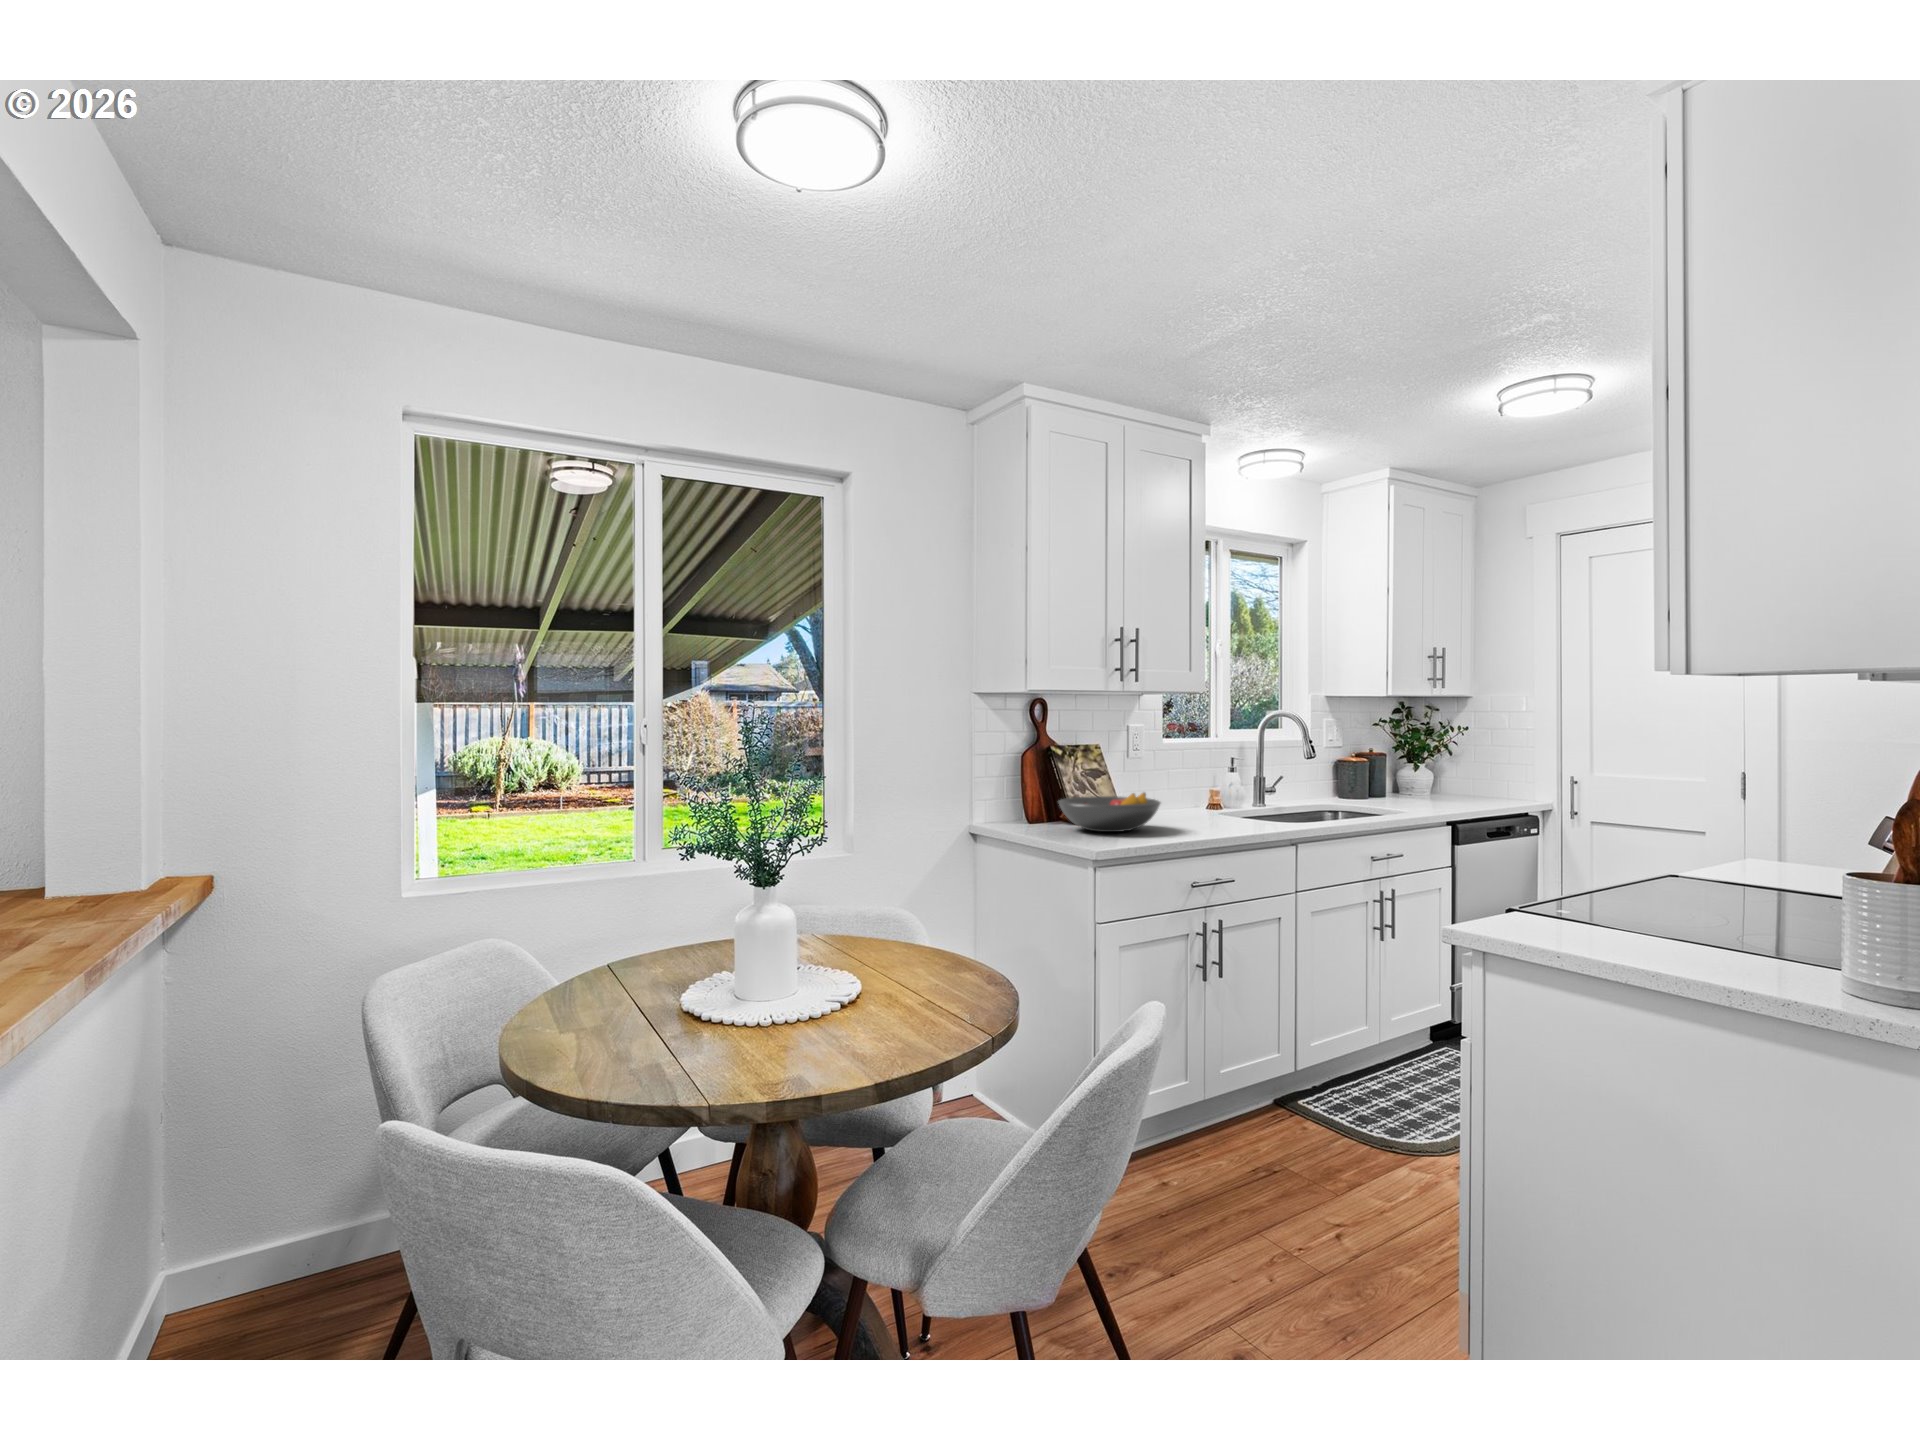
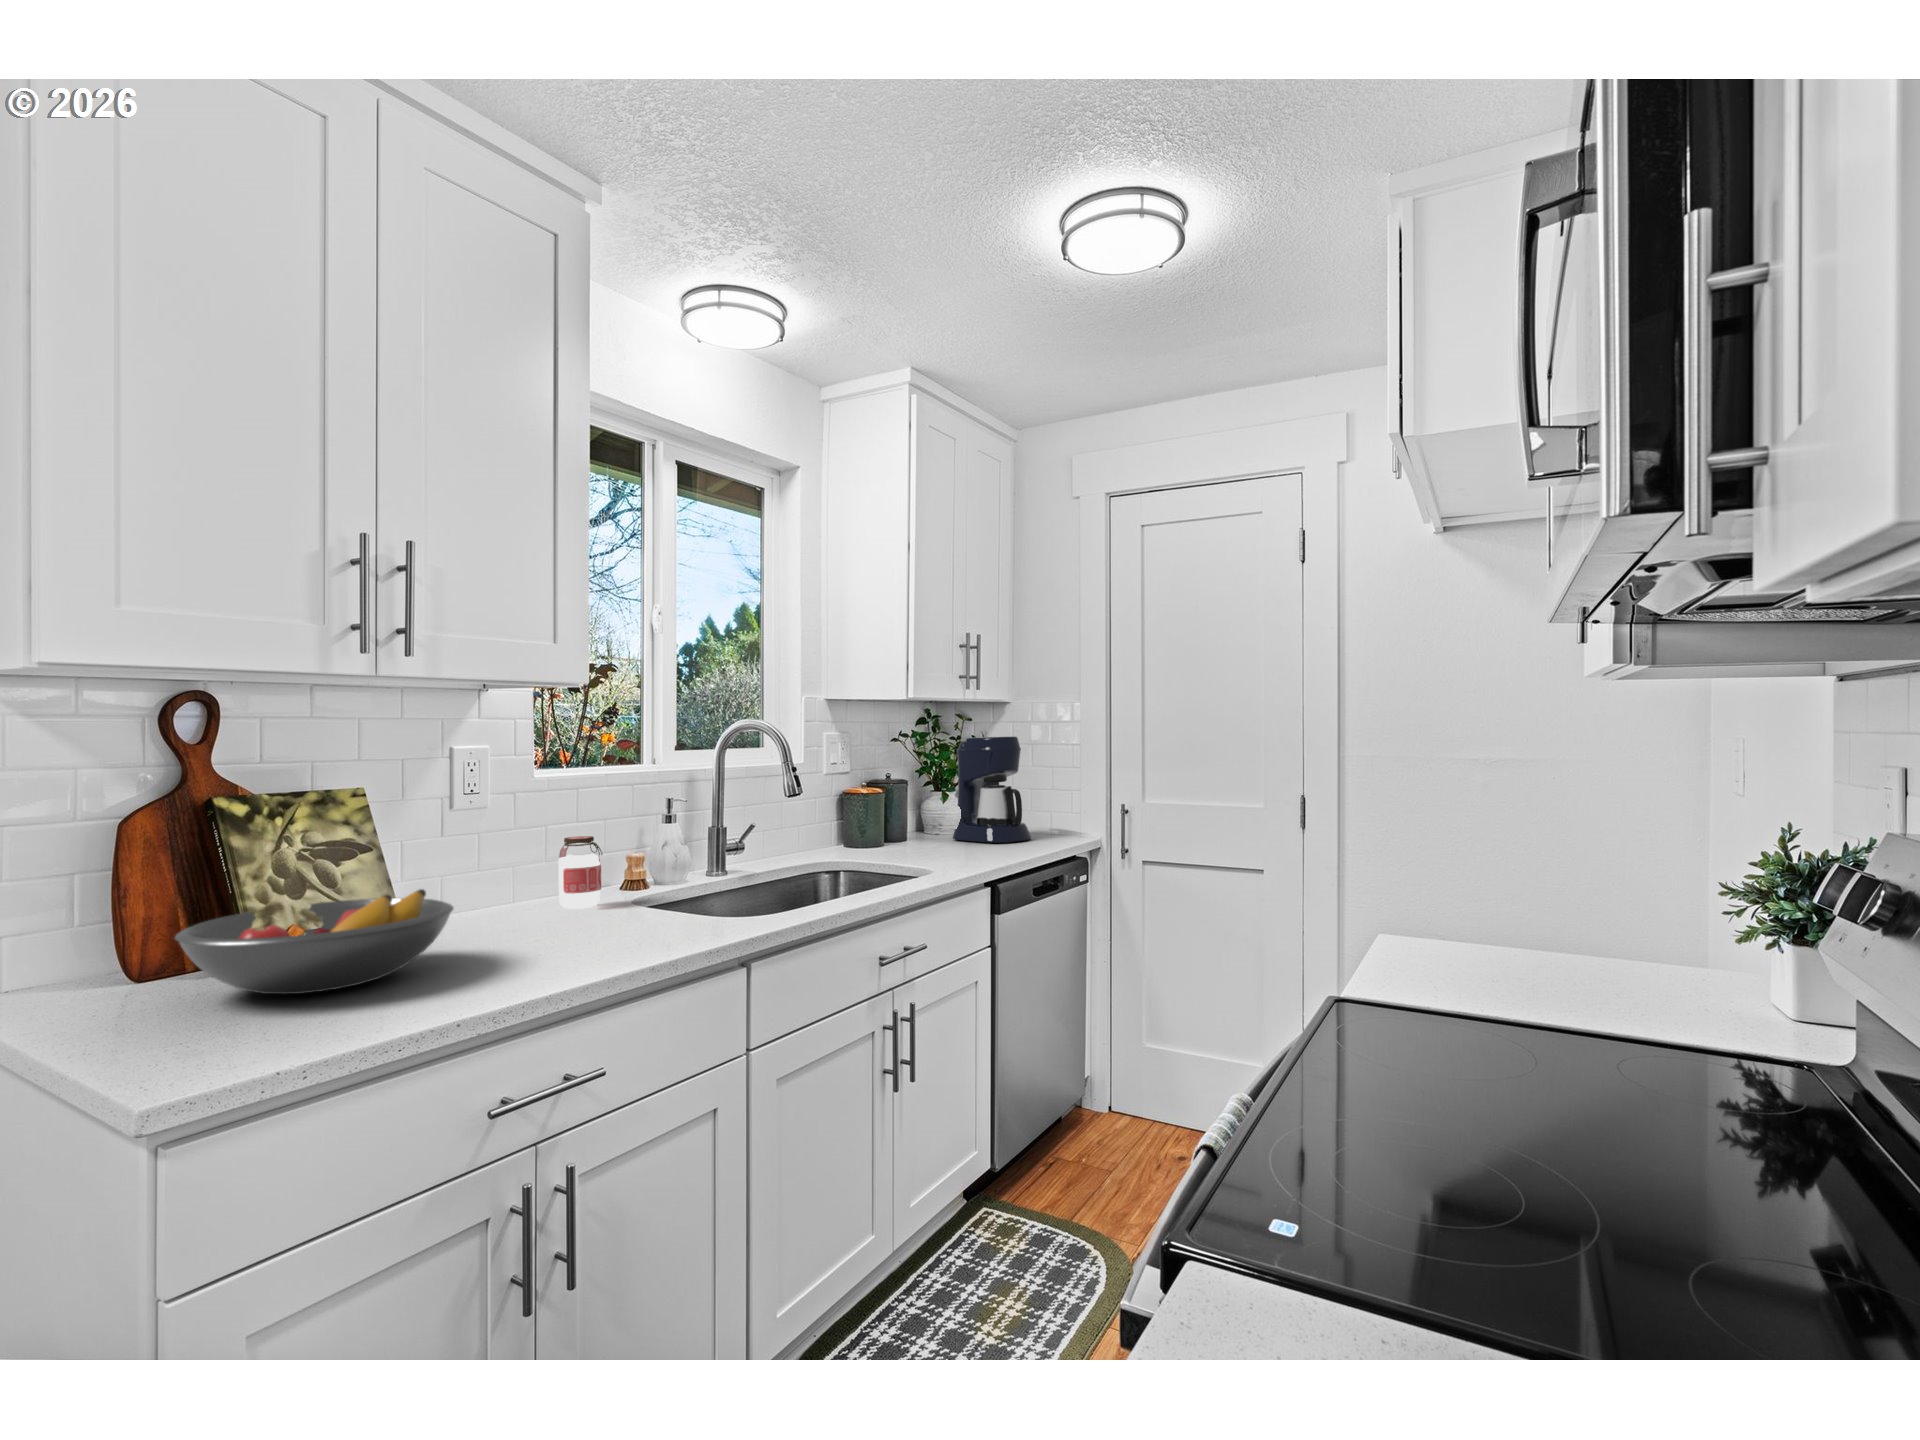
coffee maker: none [1423,724,1488,801] -> present [953,736,1031,843]
jar: none [1182,776,1206,815] -> present [559,836,602,909]

